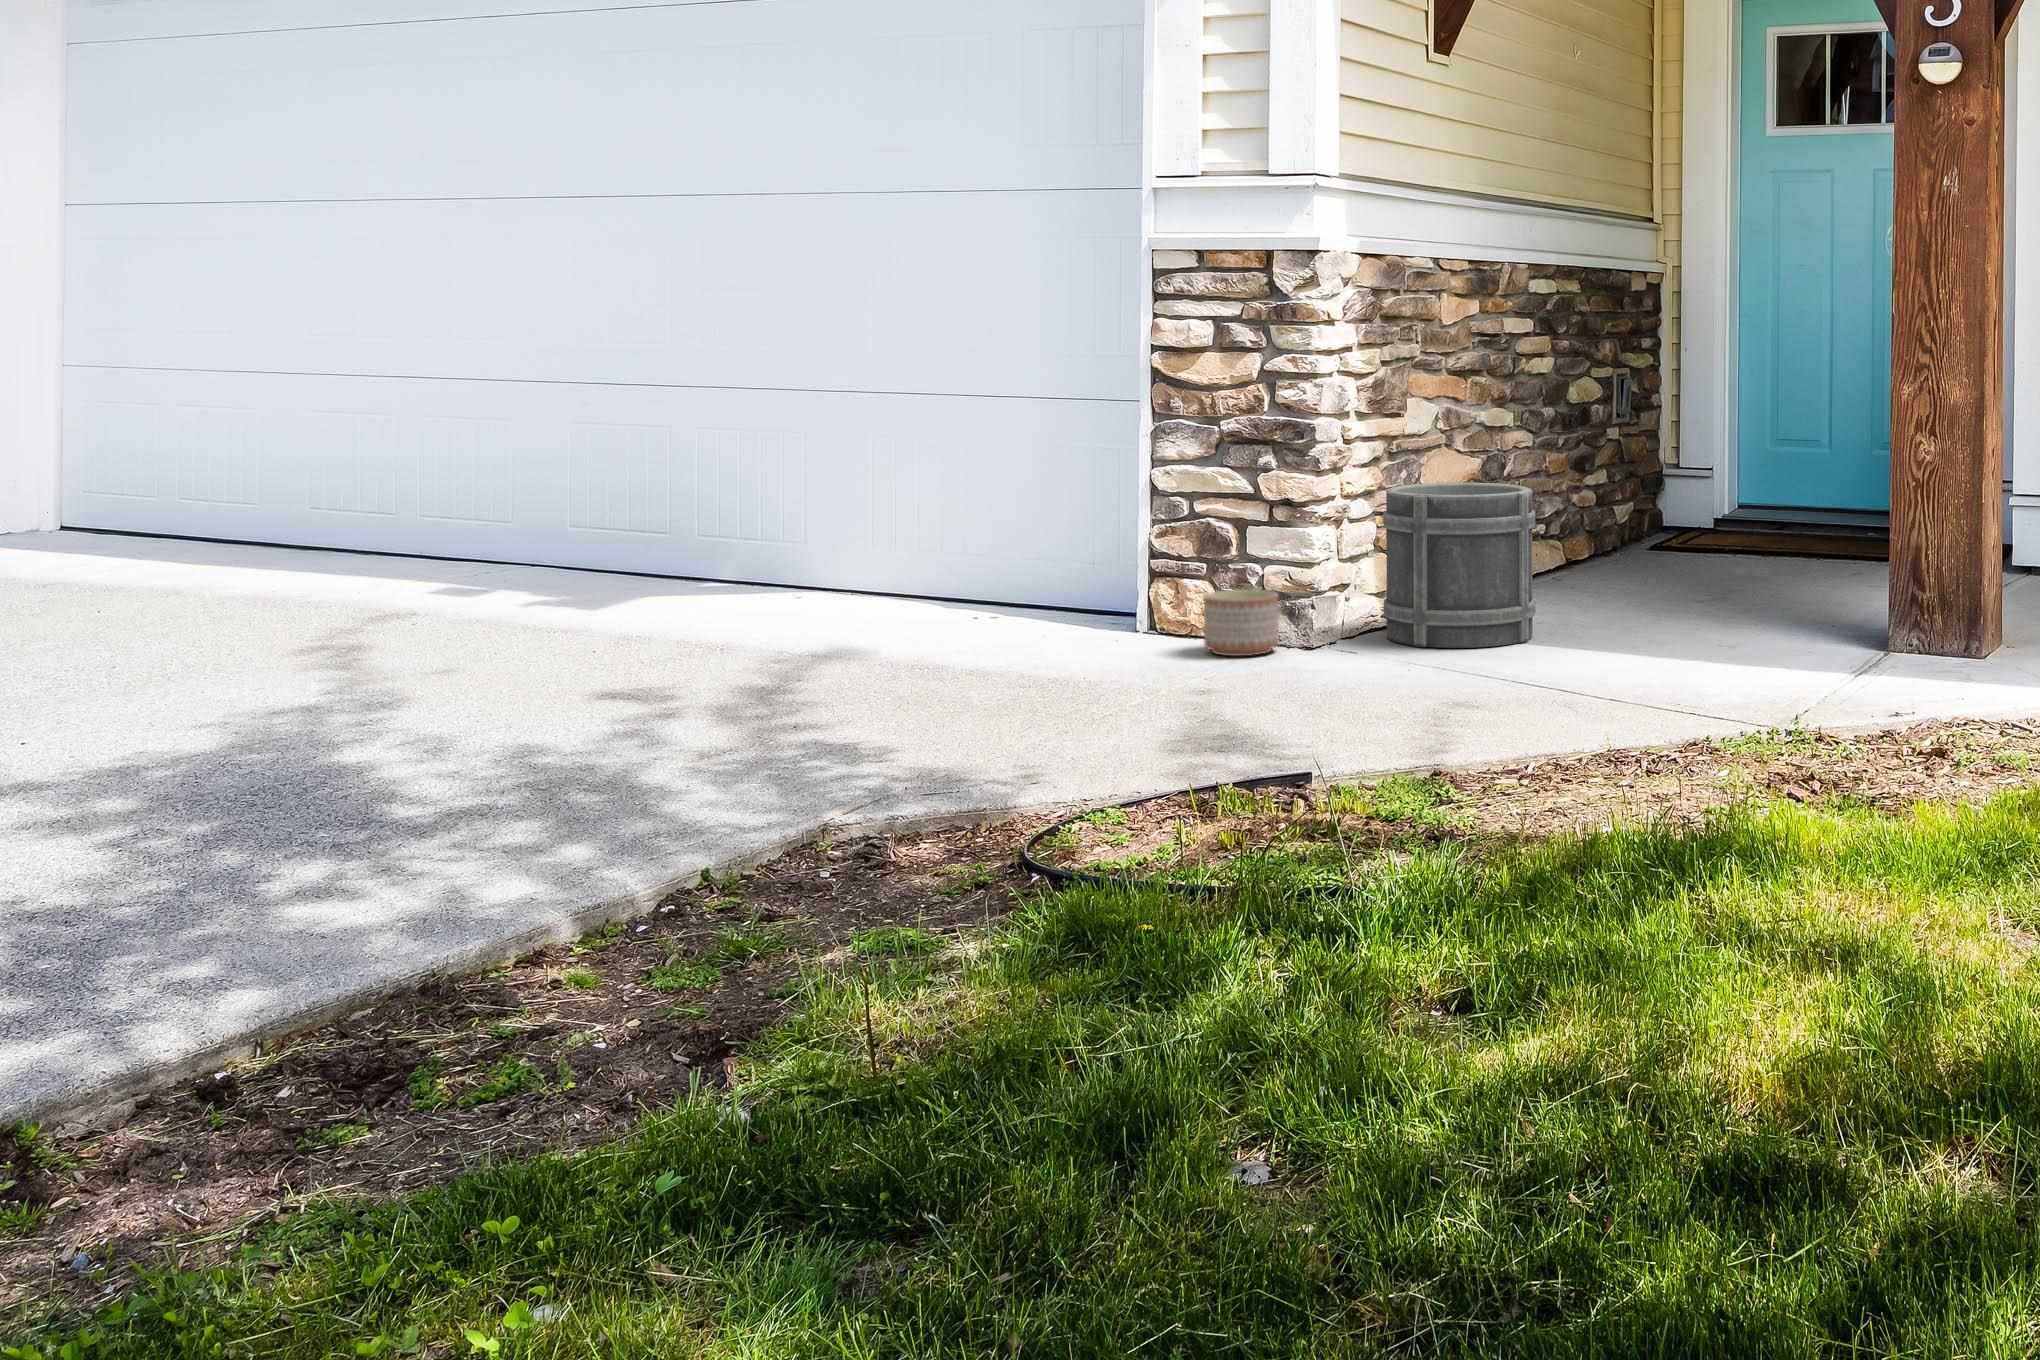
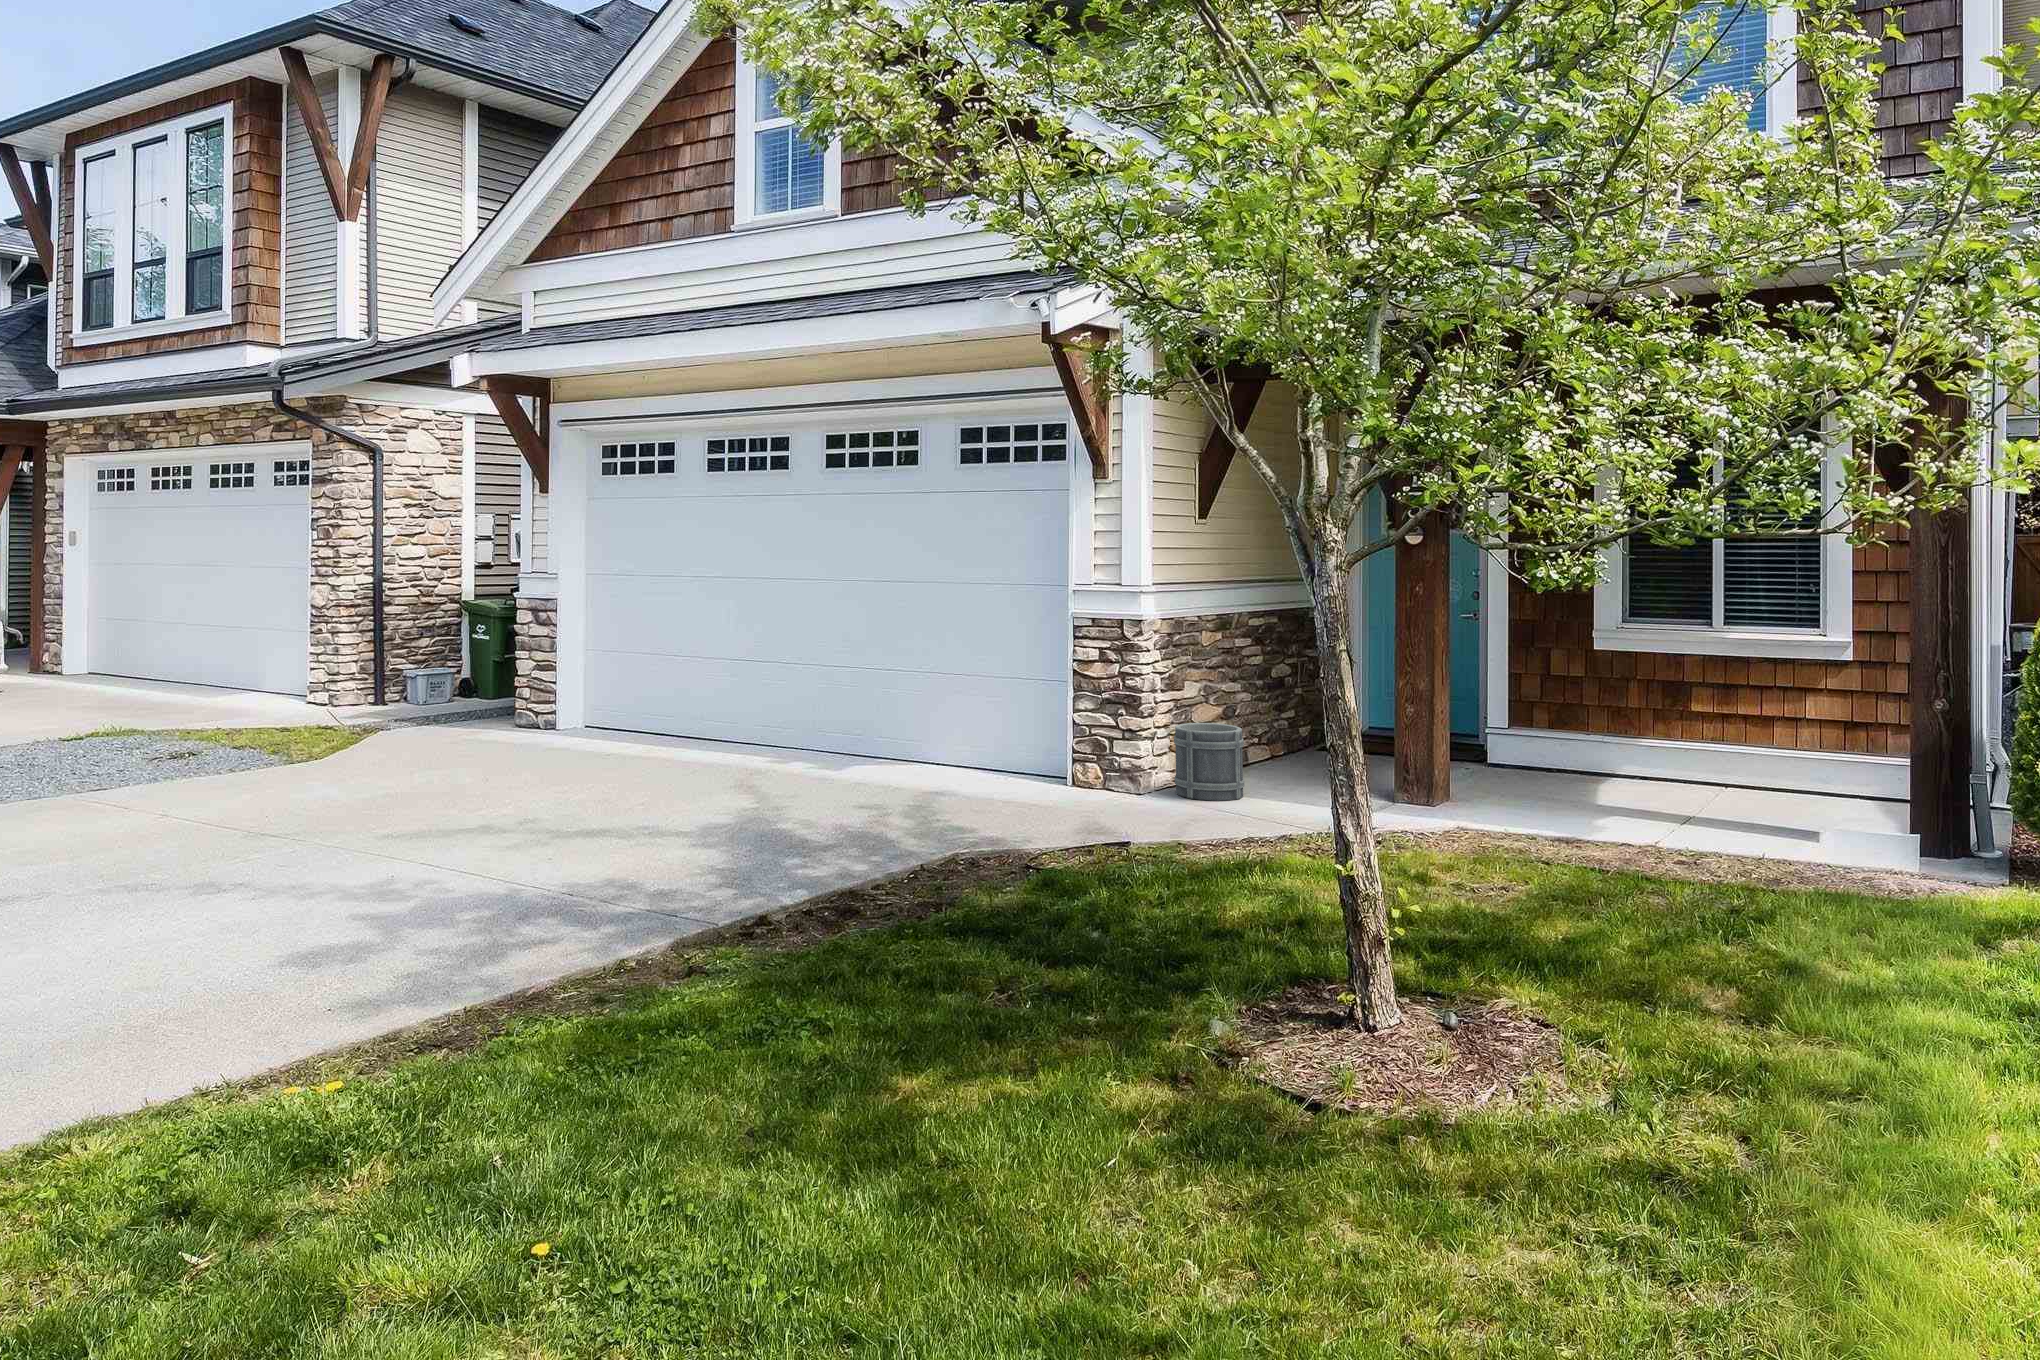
planter: present [1204,590,1279,656] -> none [1095,768,1127,798]

